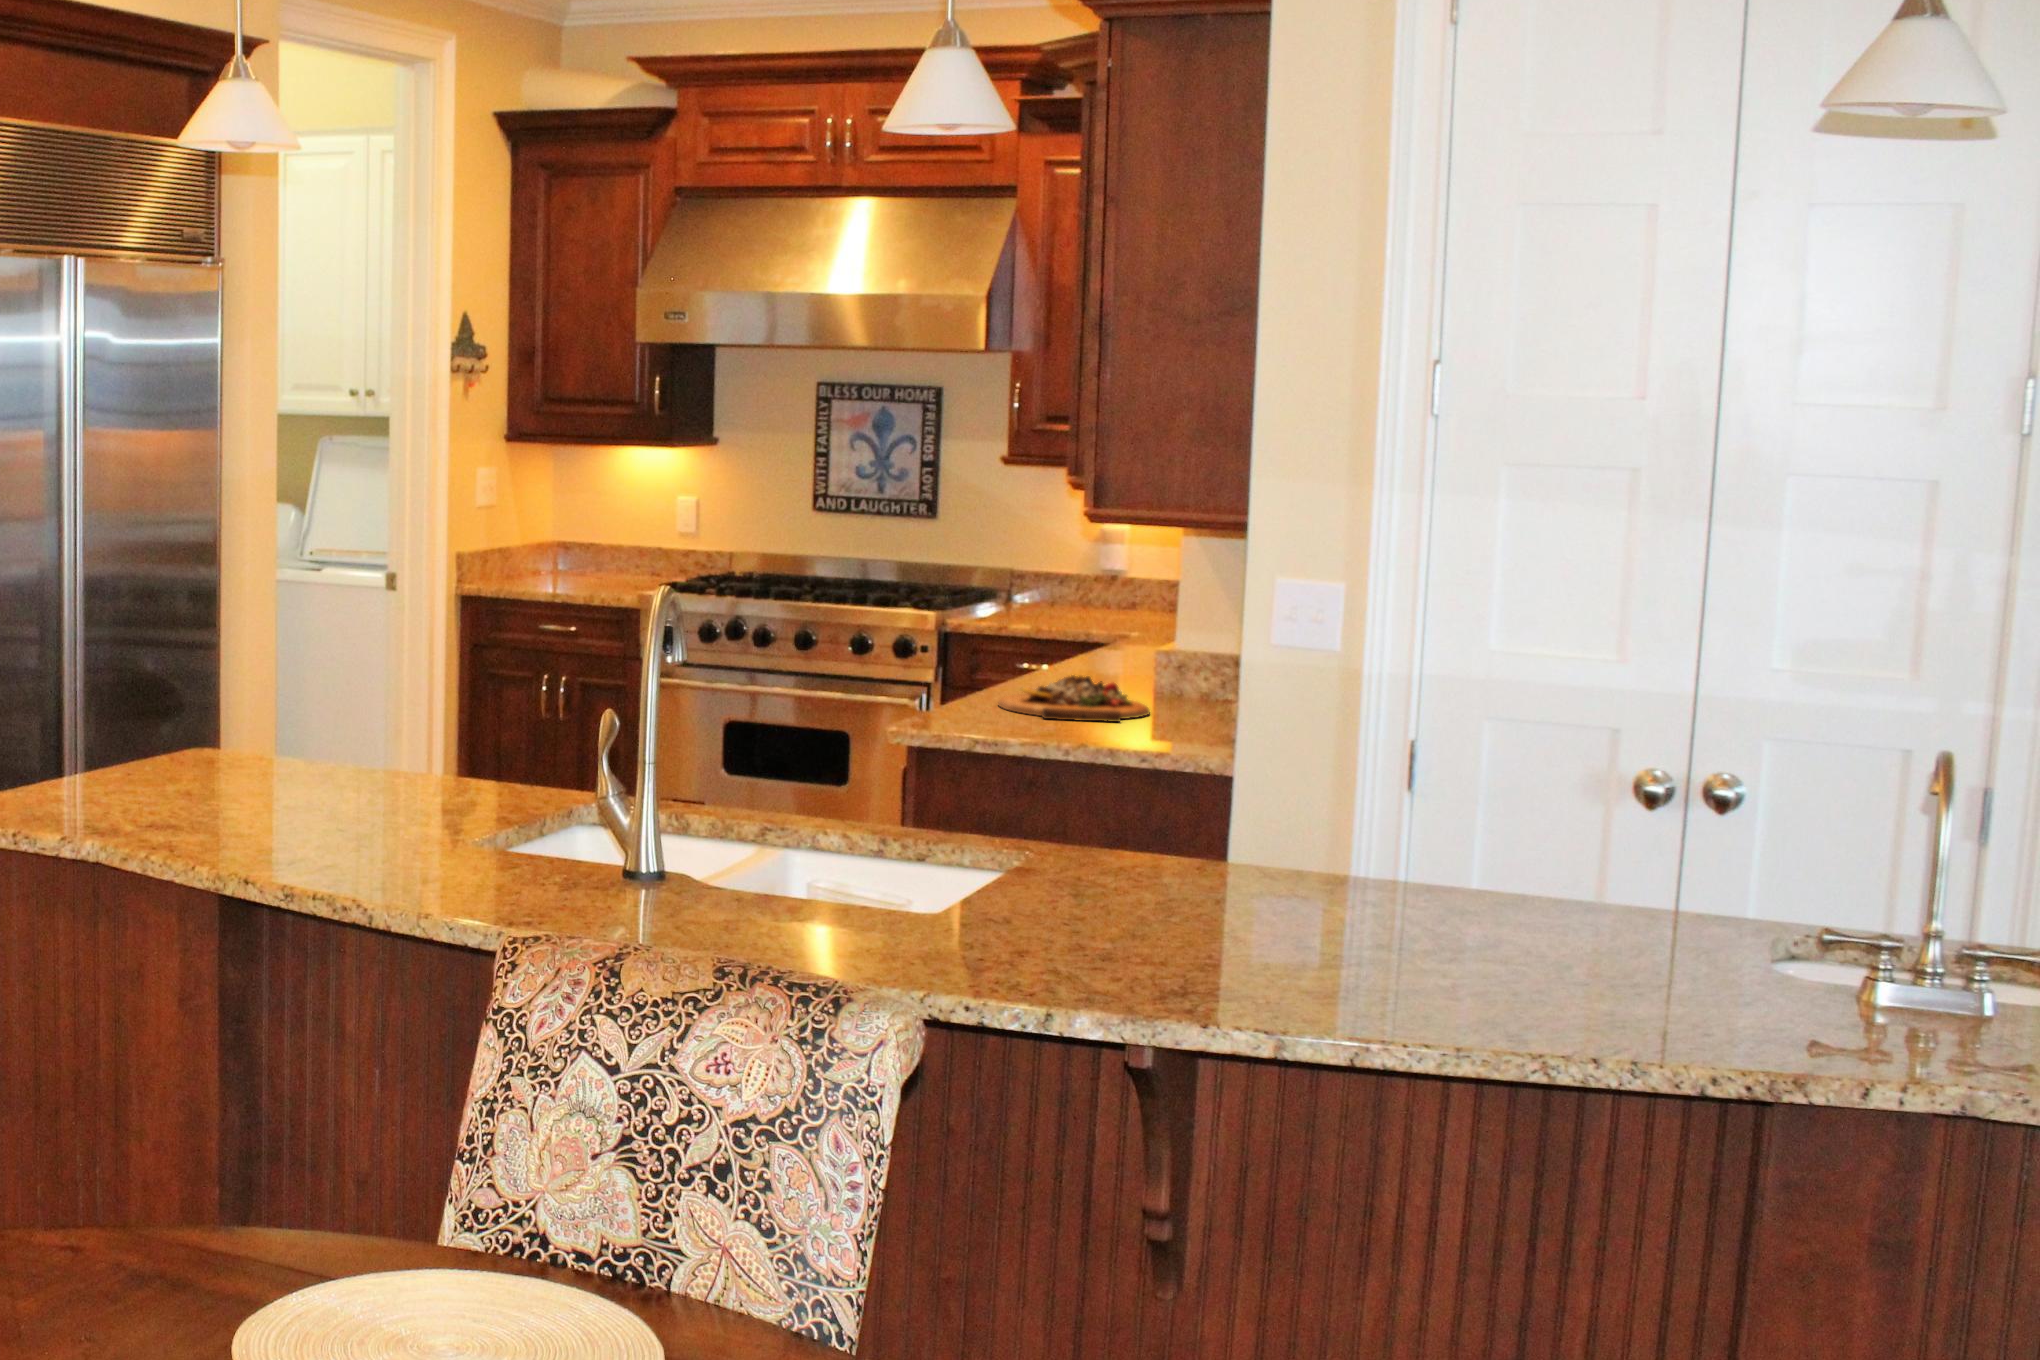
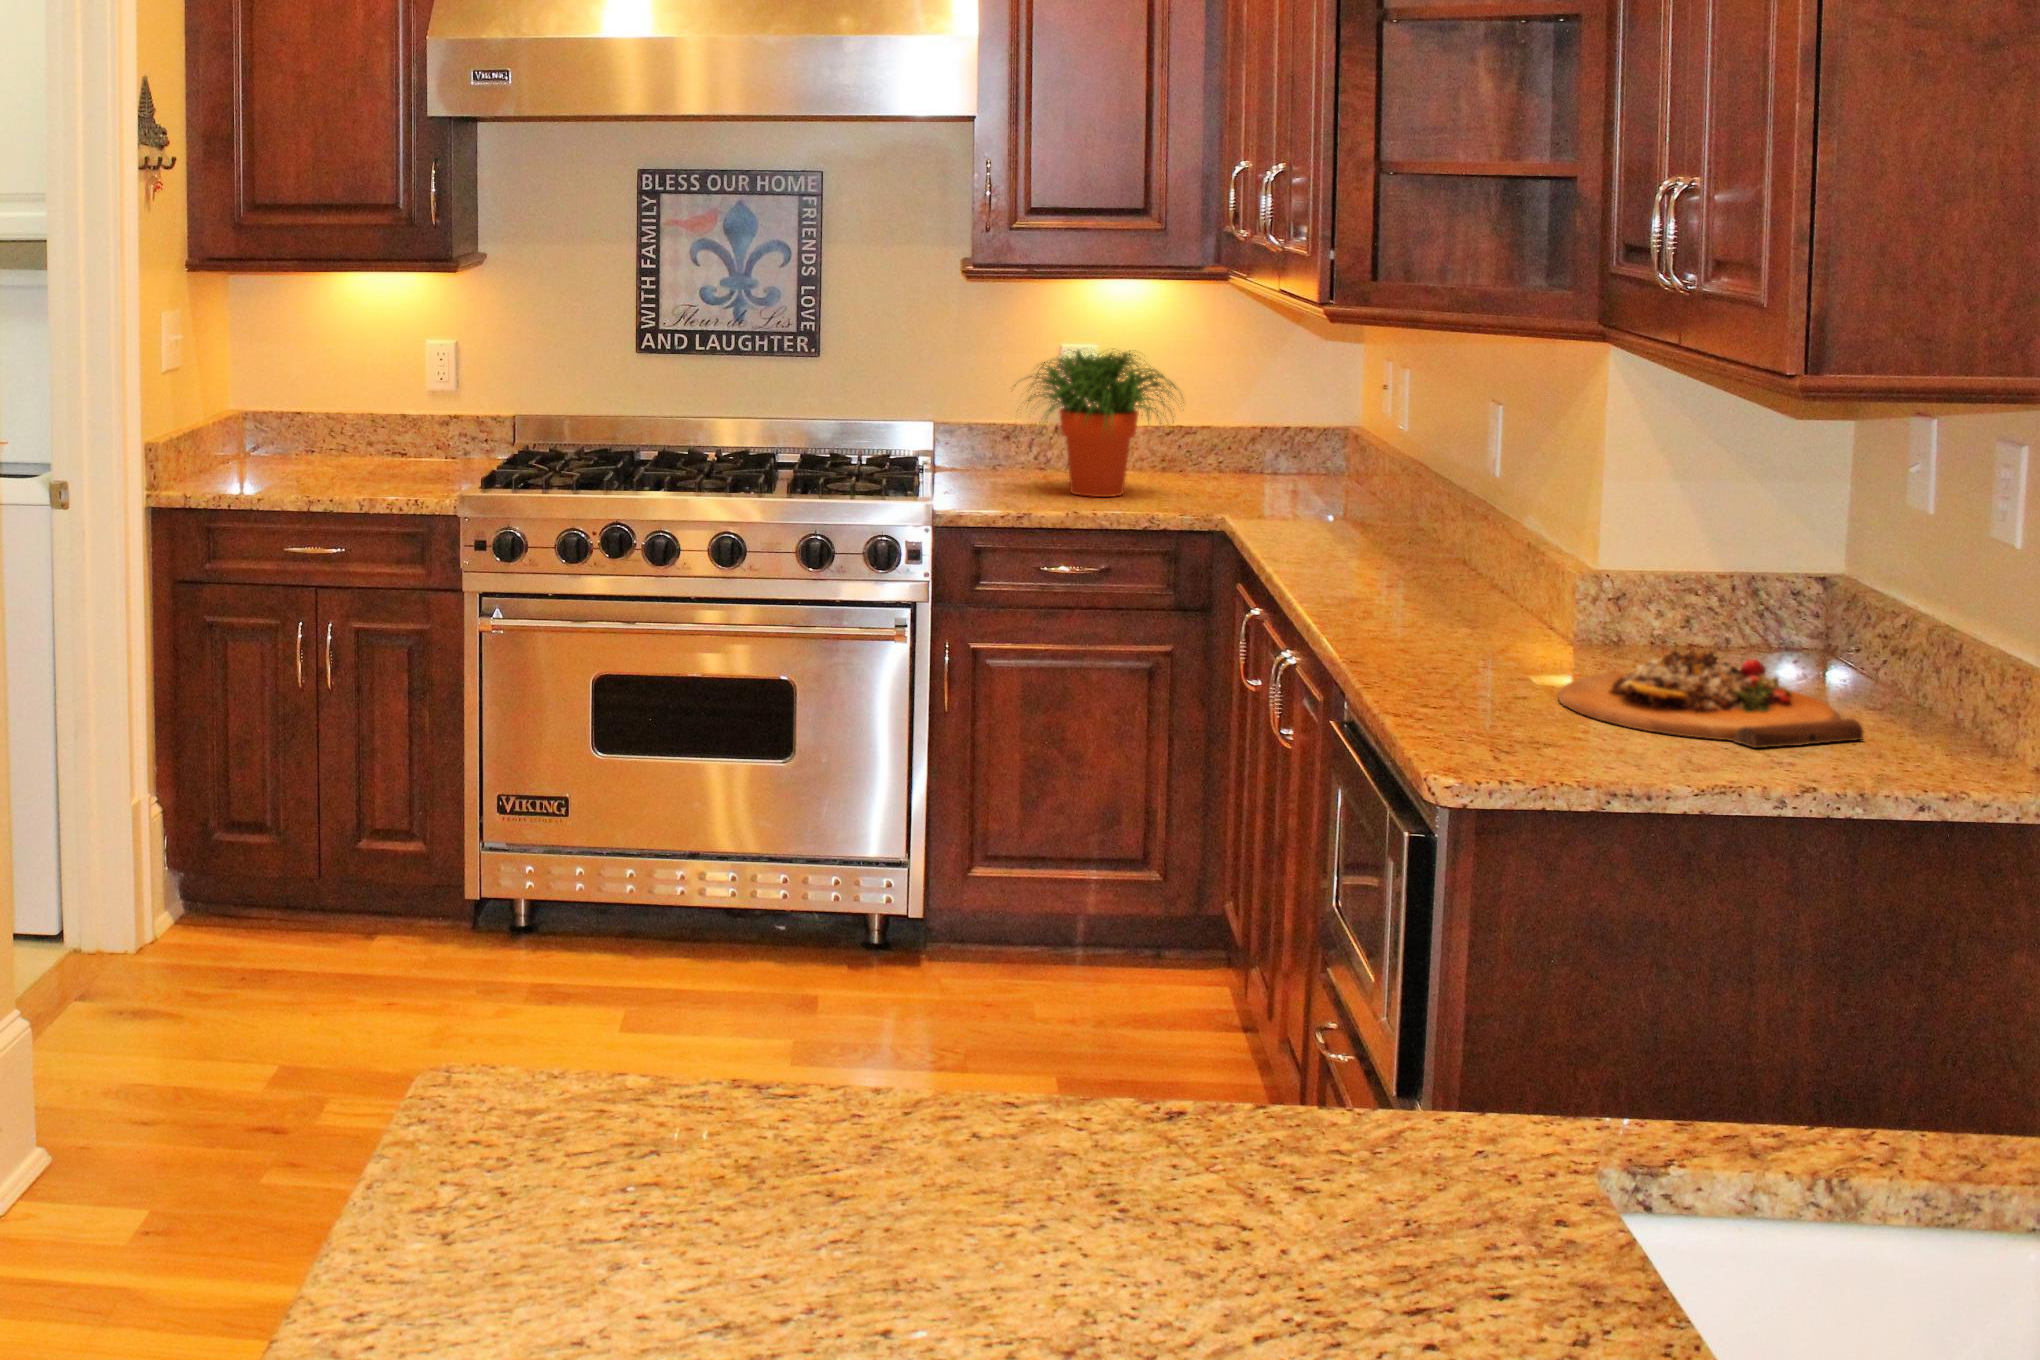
potted plant: none [1023,516,1148,623] -> present [1017,348,1178,497]

